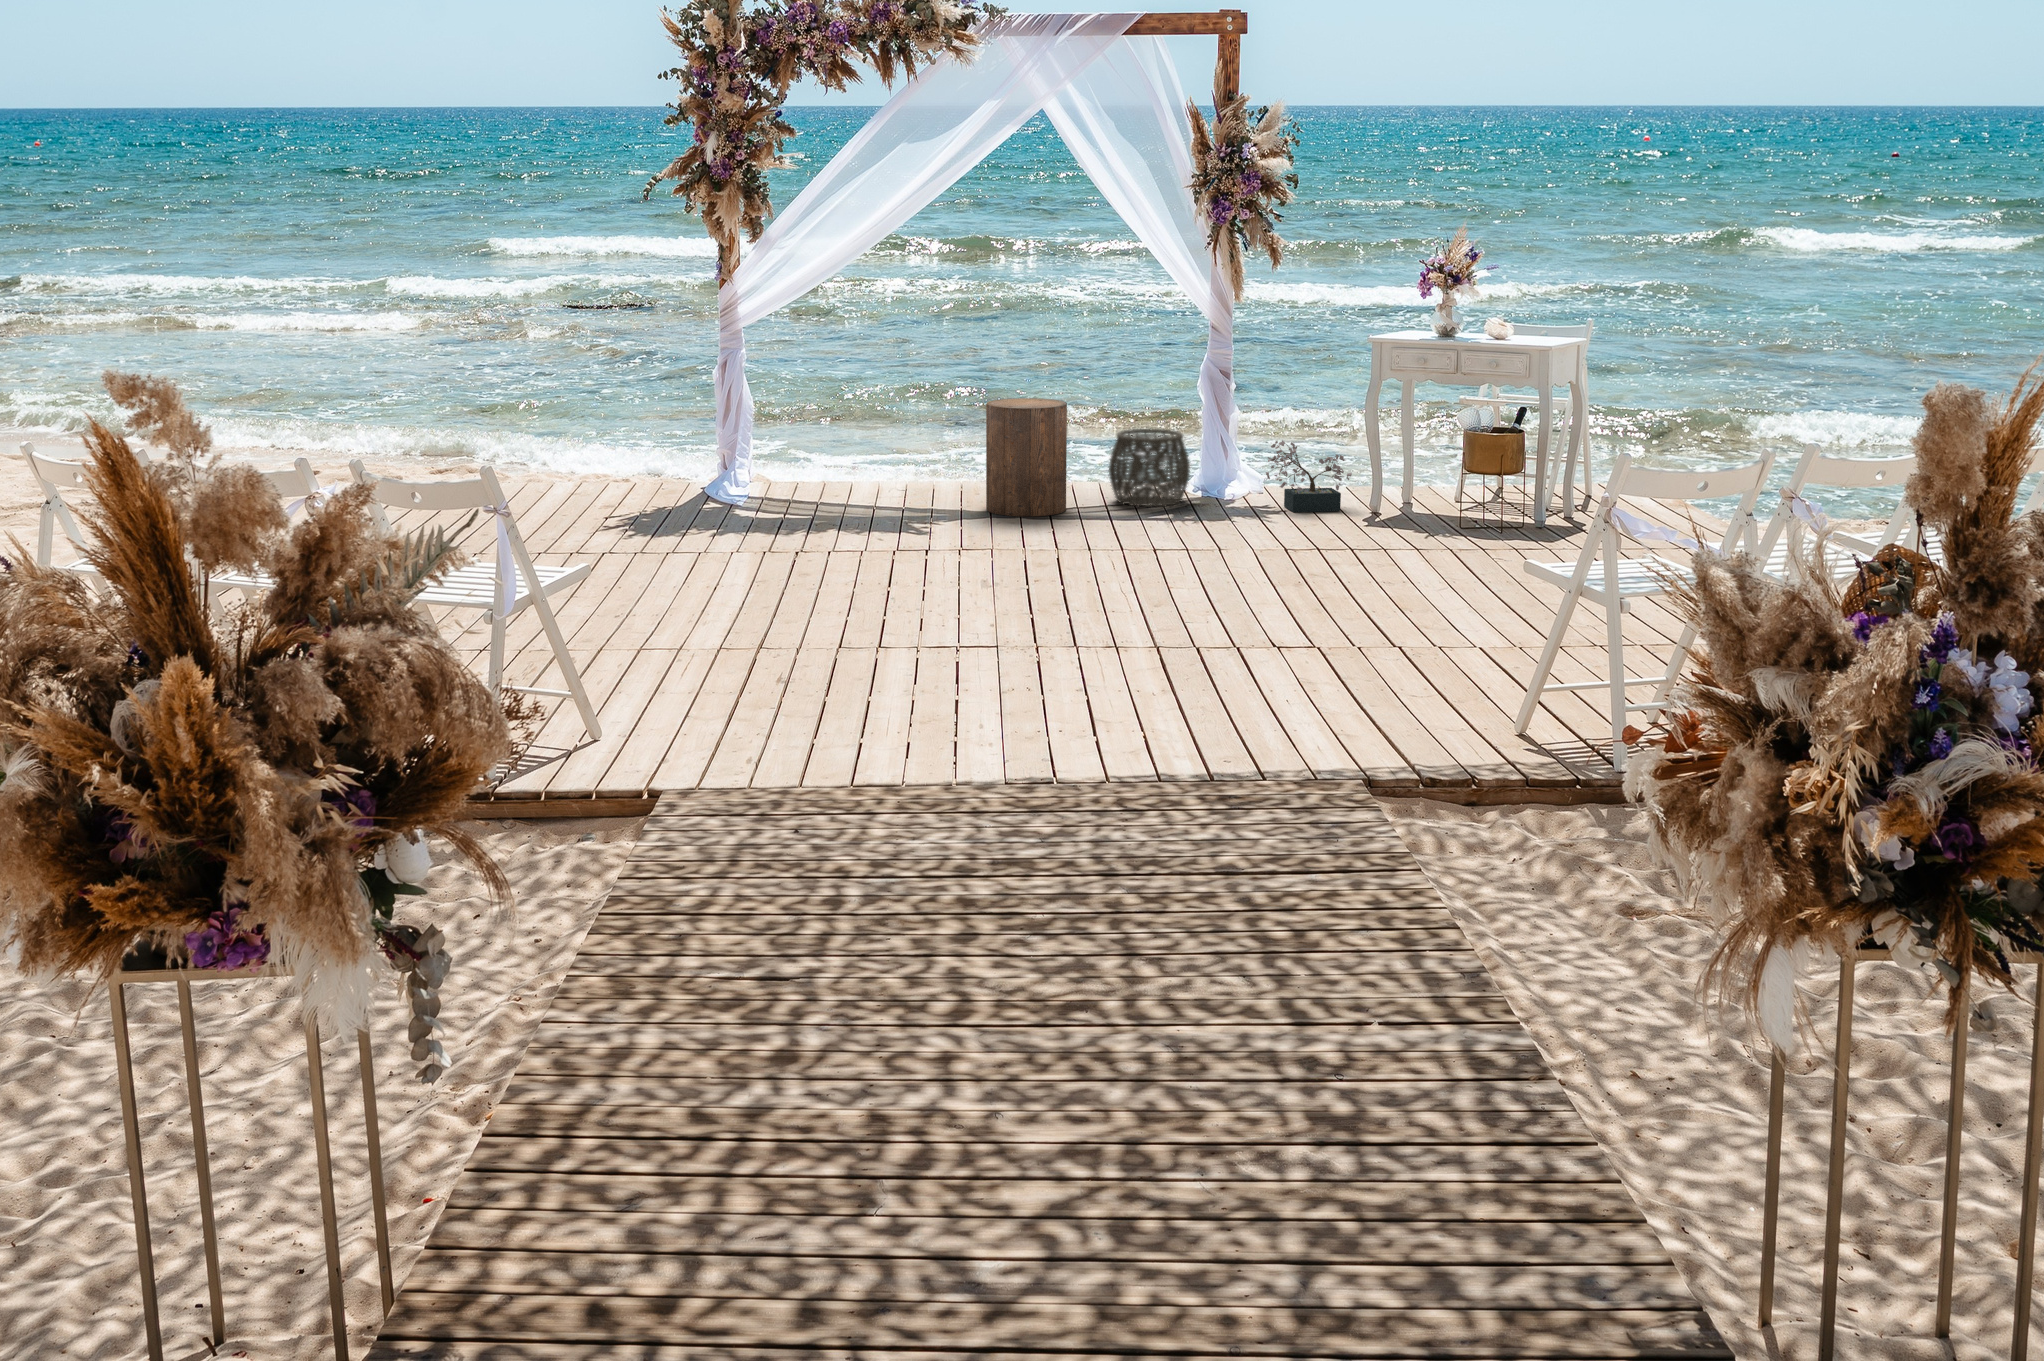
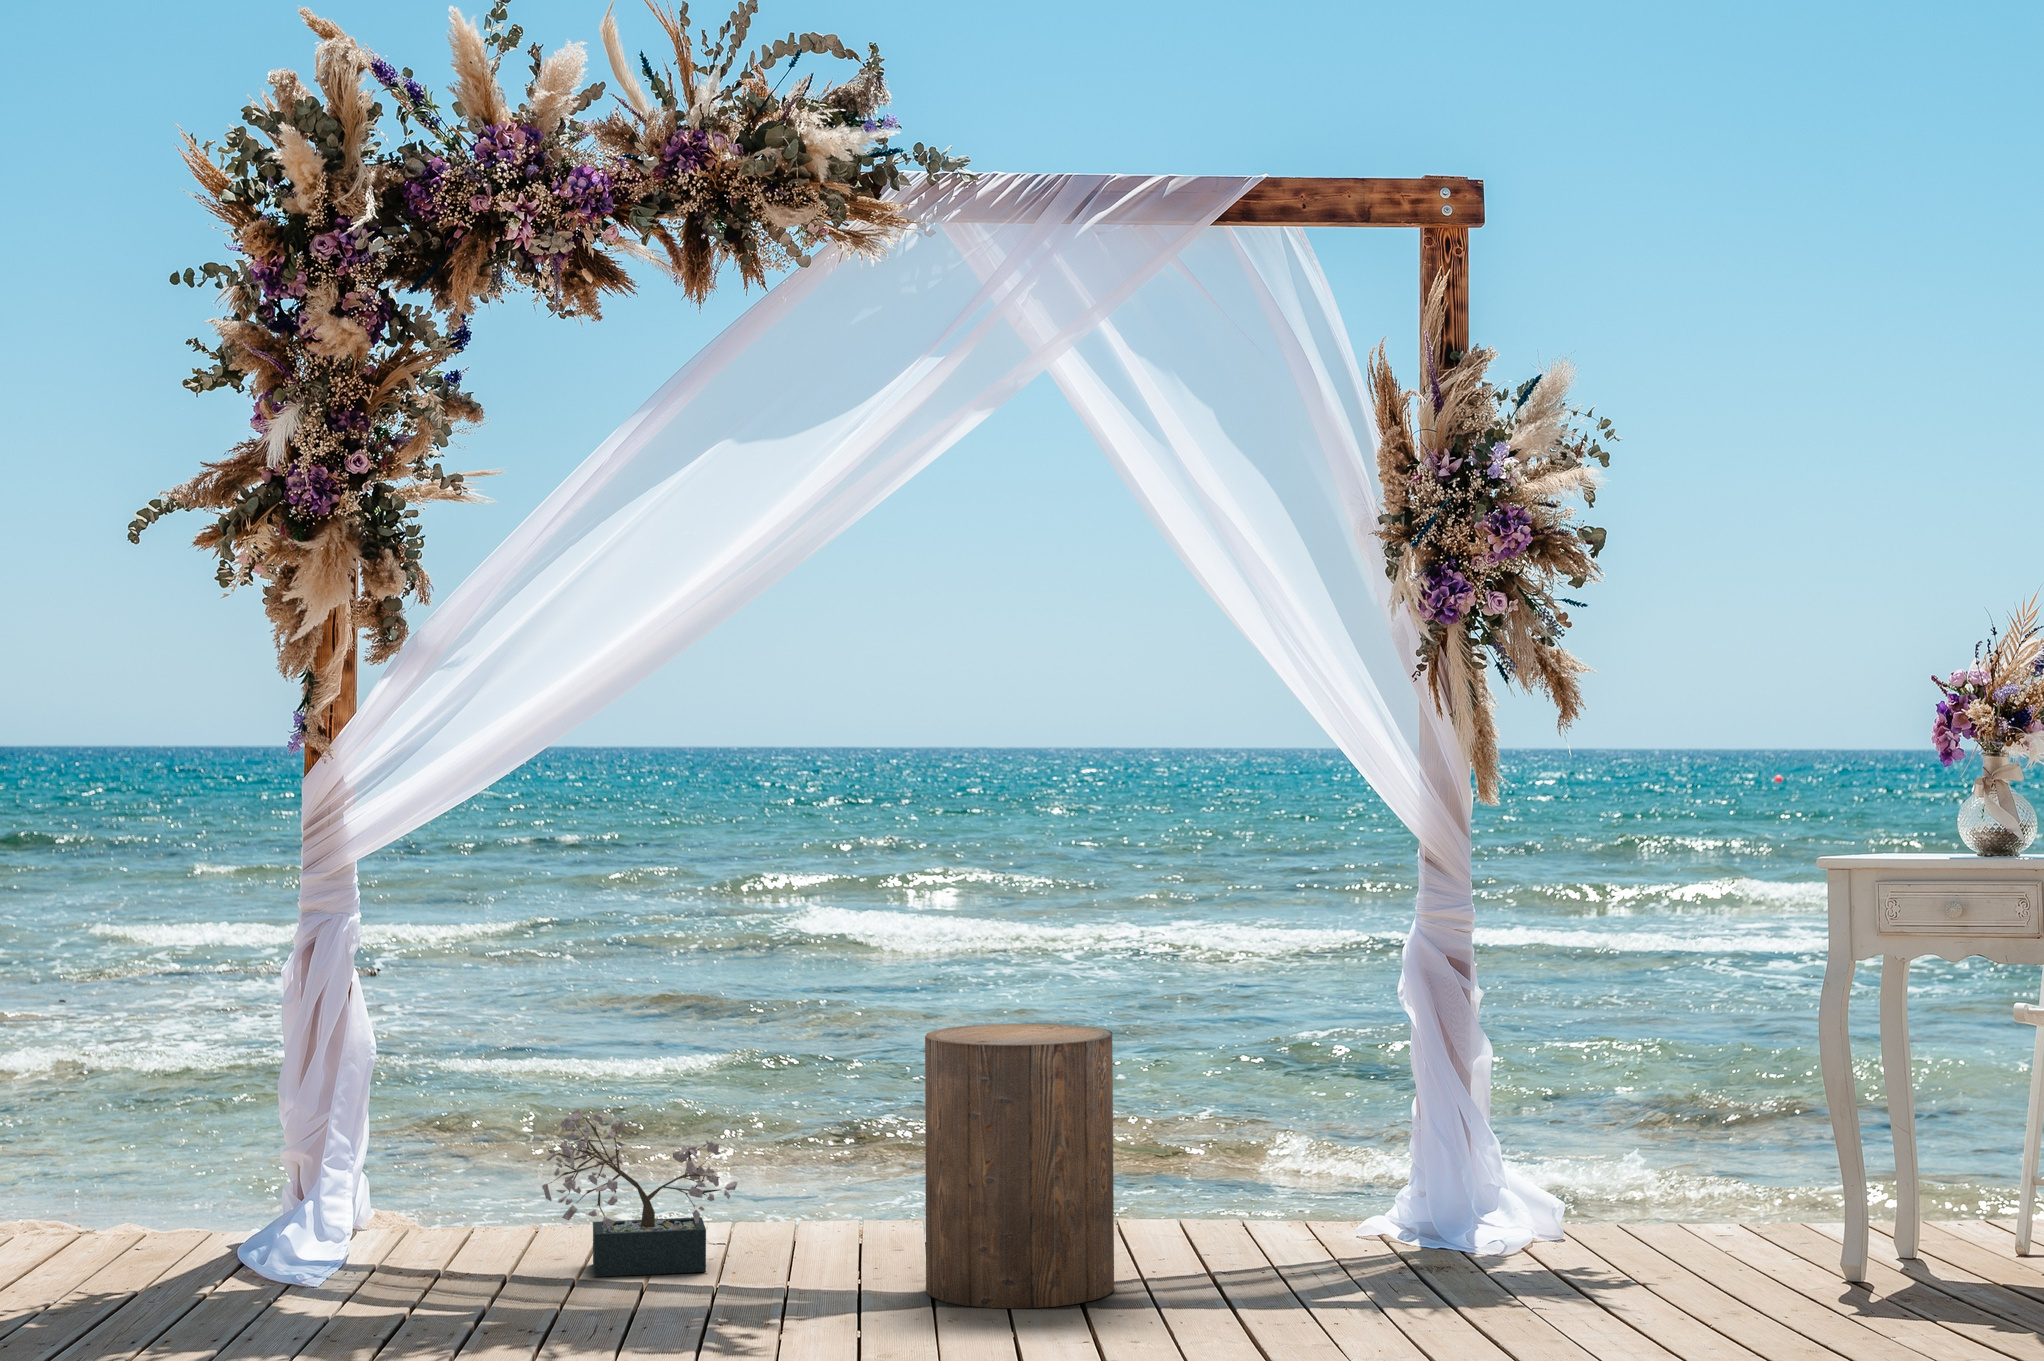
woven basket: present [1109,429,1190,507] -> none [1206,1092,1396,1277]
decorative plant: present [1266,440,1352,512] -> present [542,1110,737,1277]

